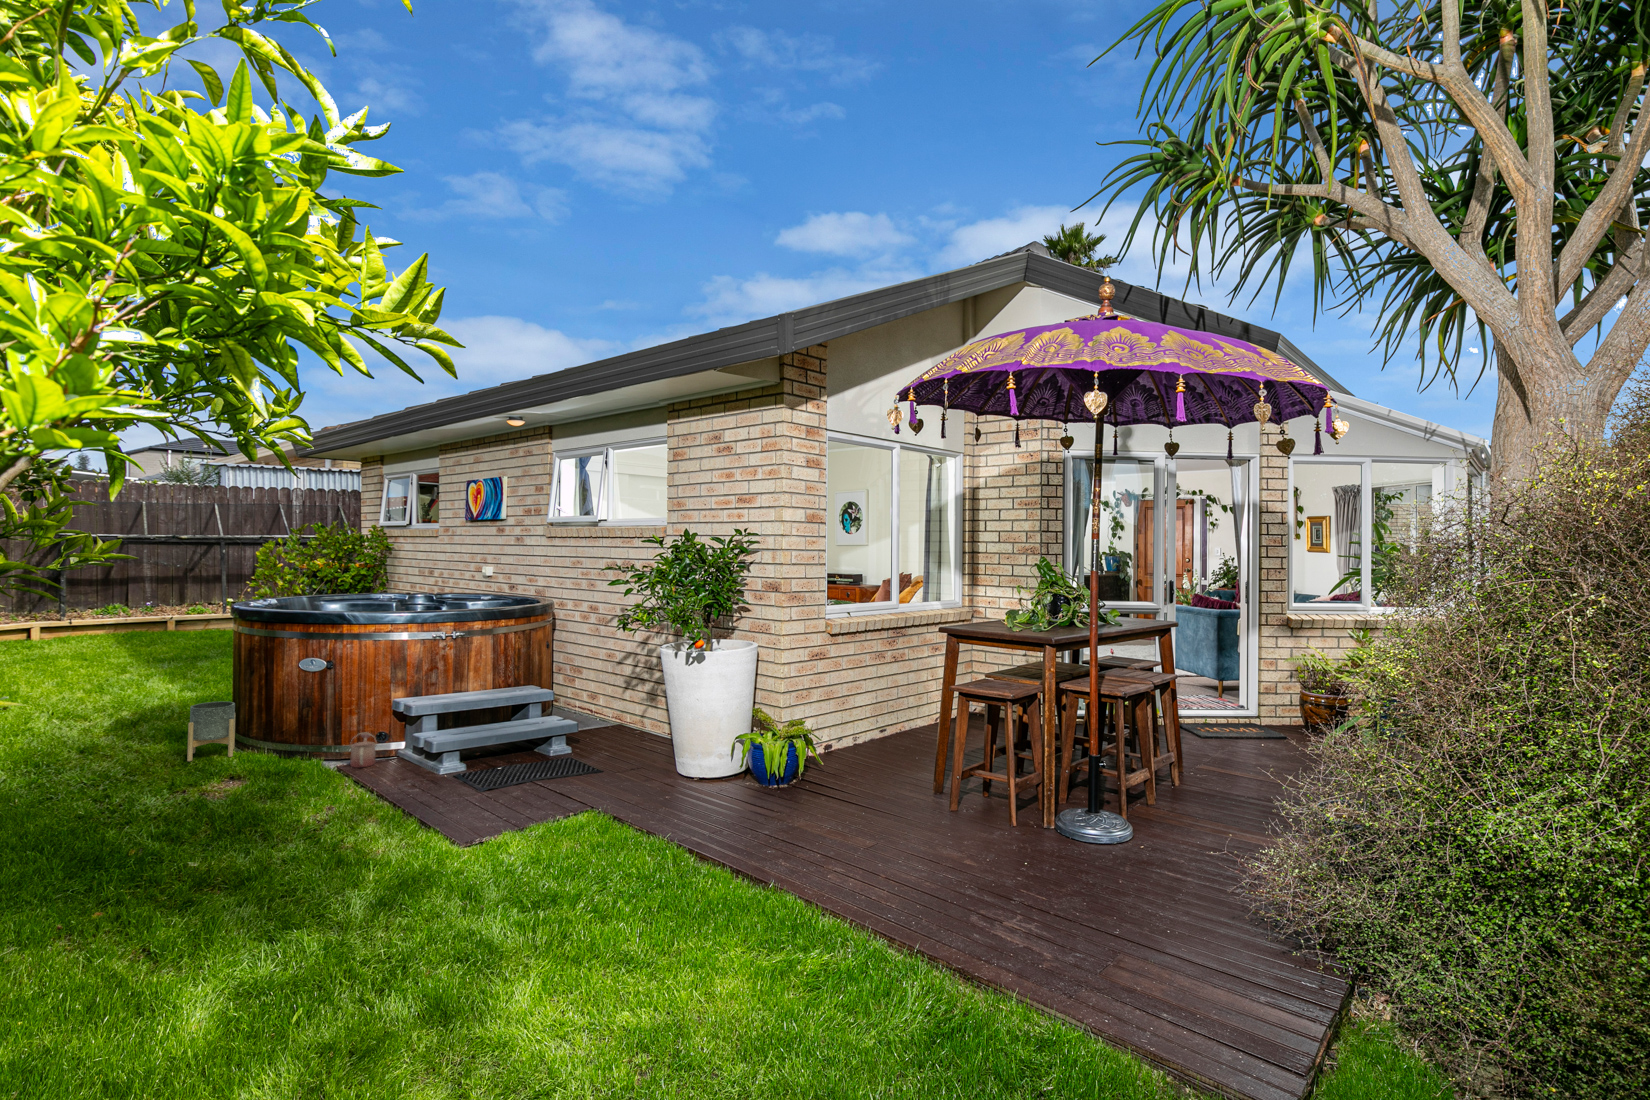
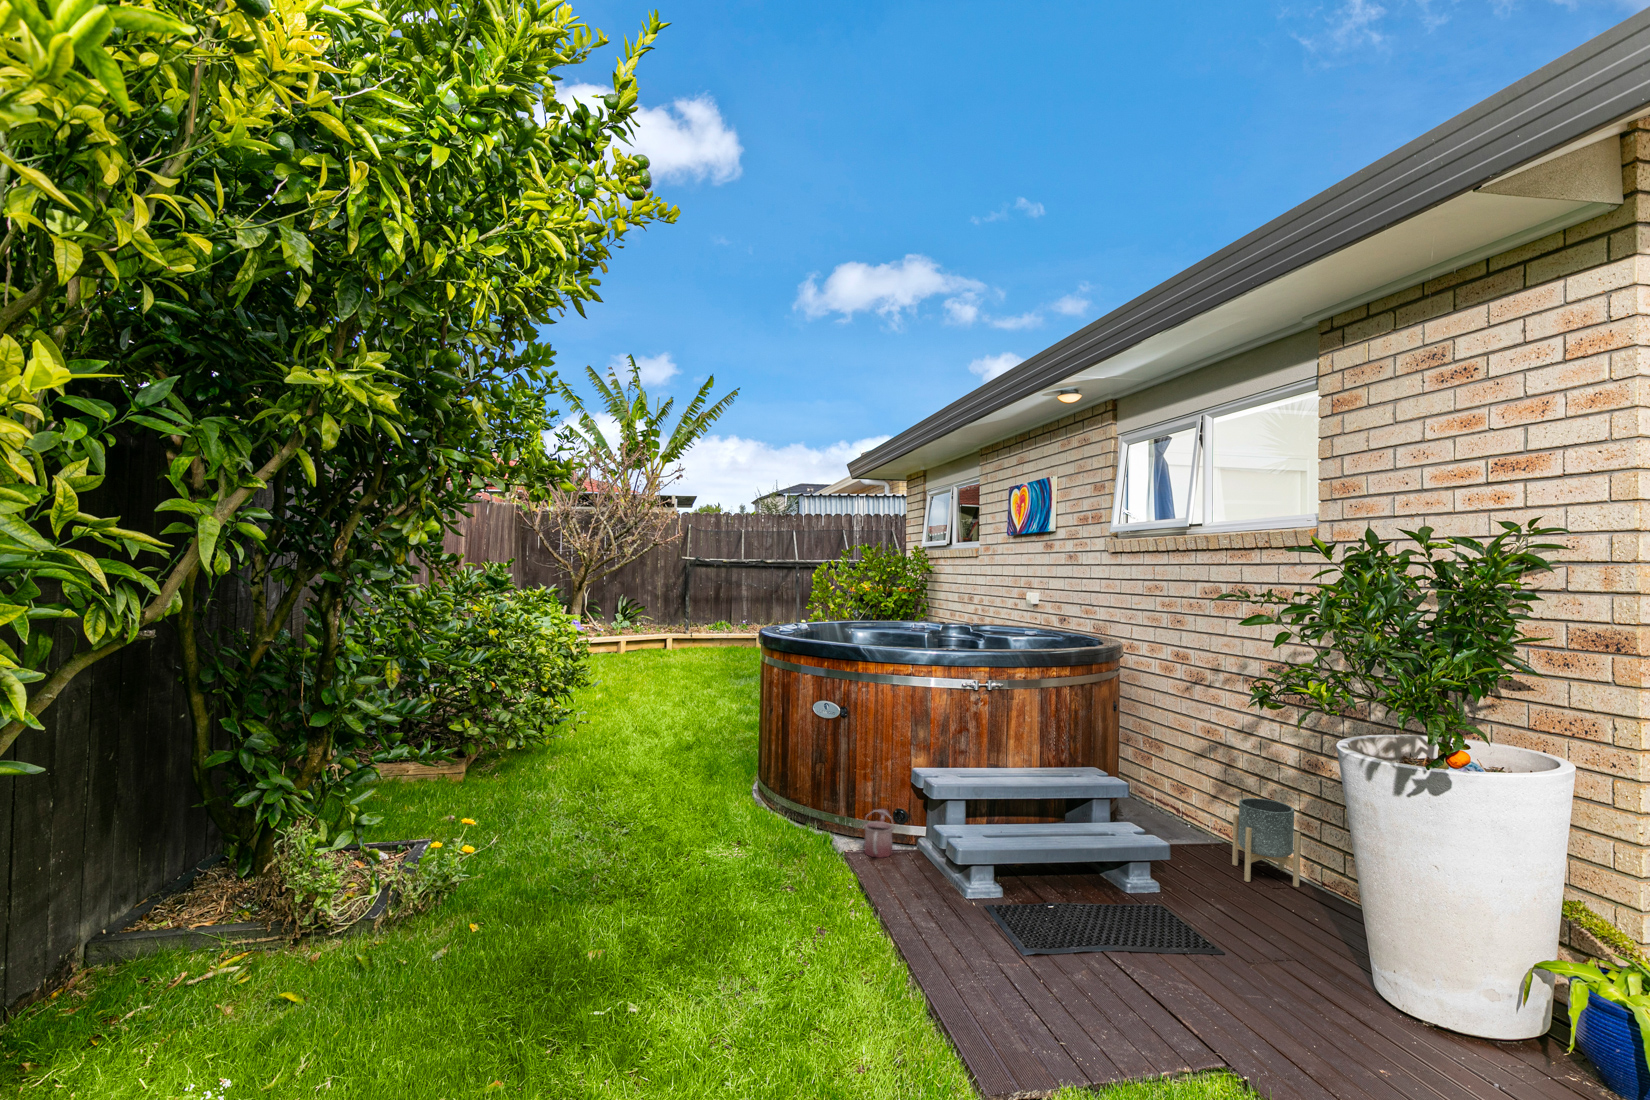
planter: present [187,702,235,761] -> present [1232,798,1301,887]

